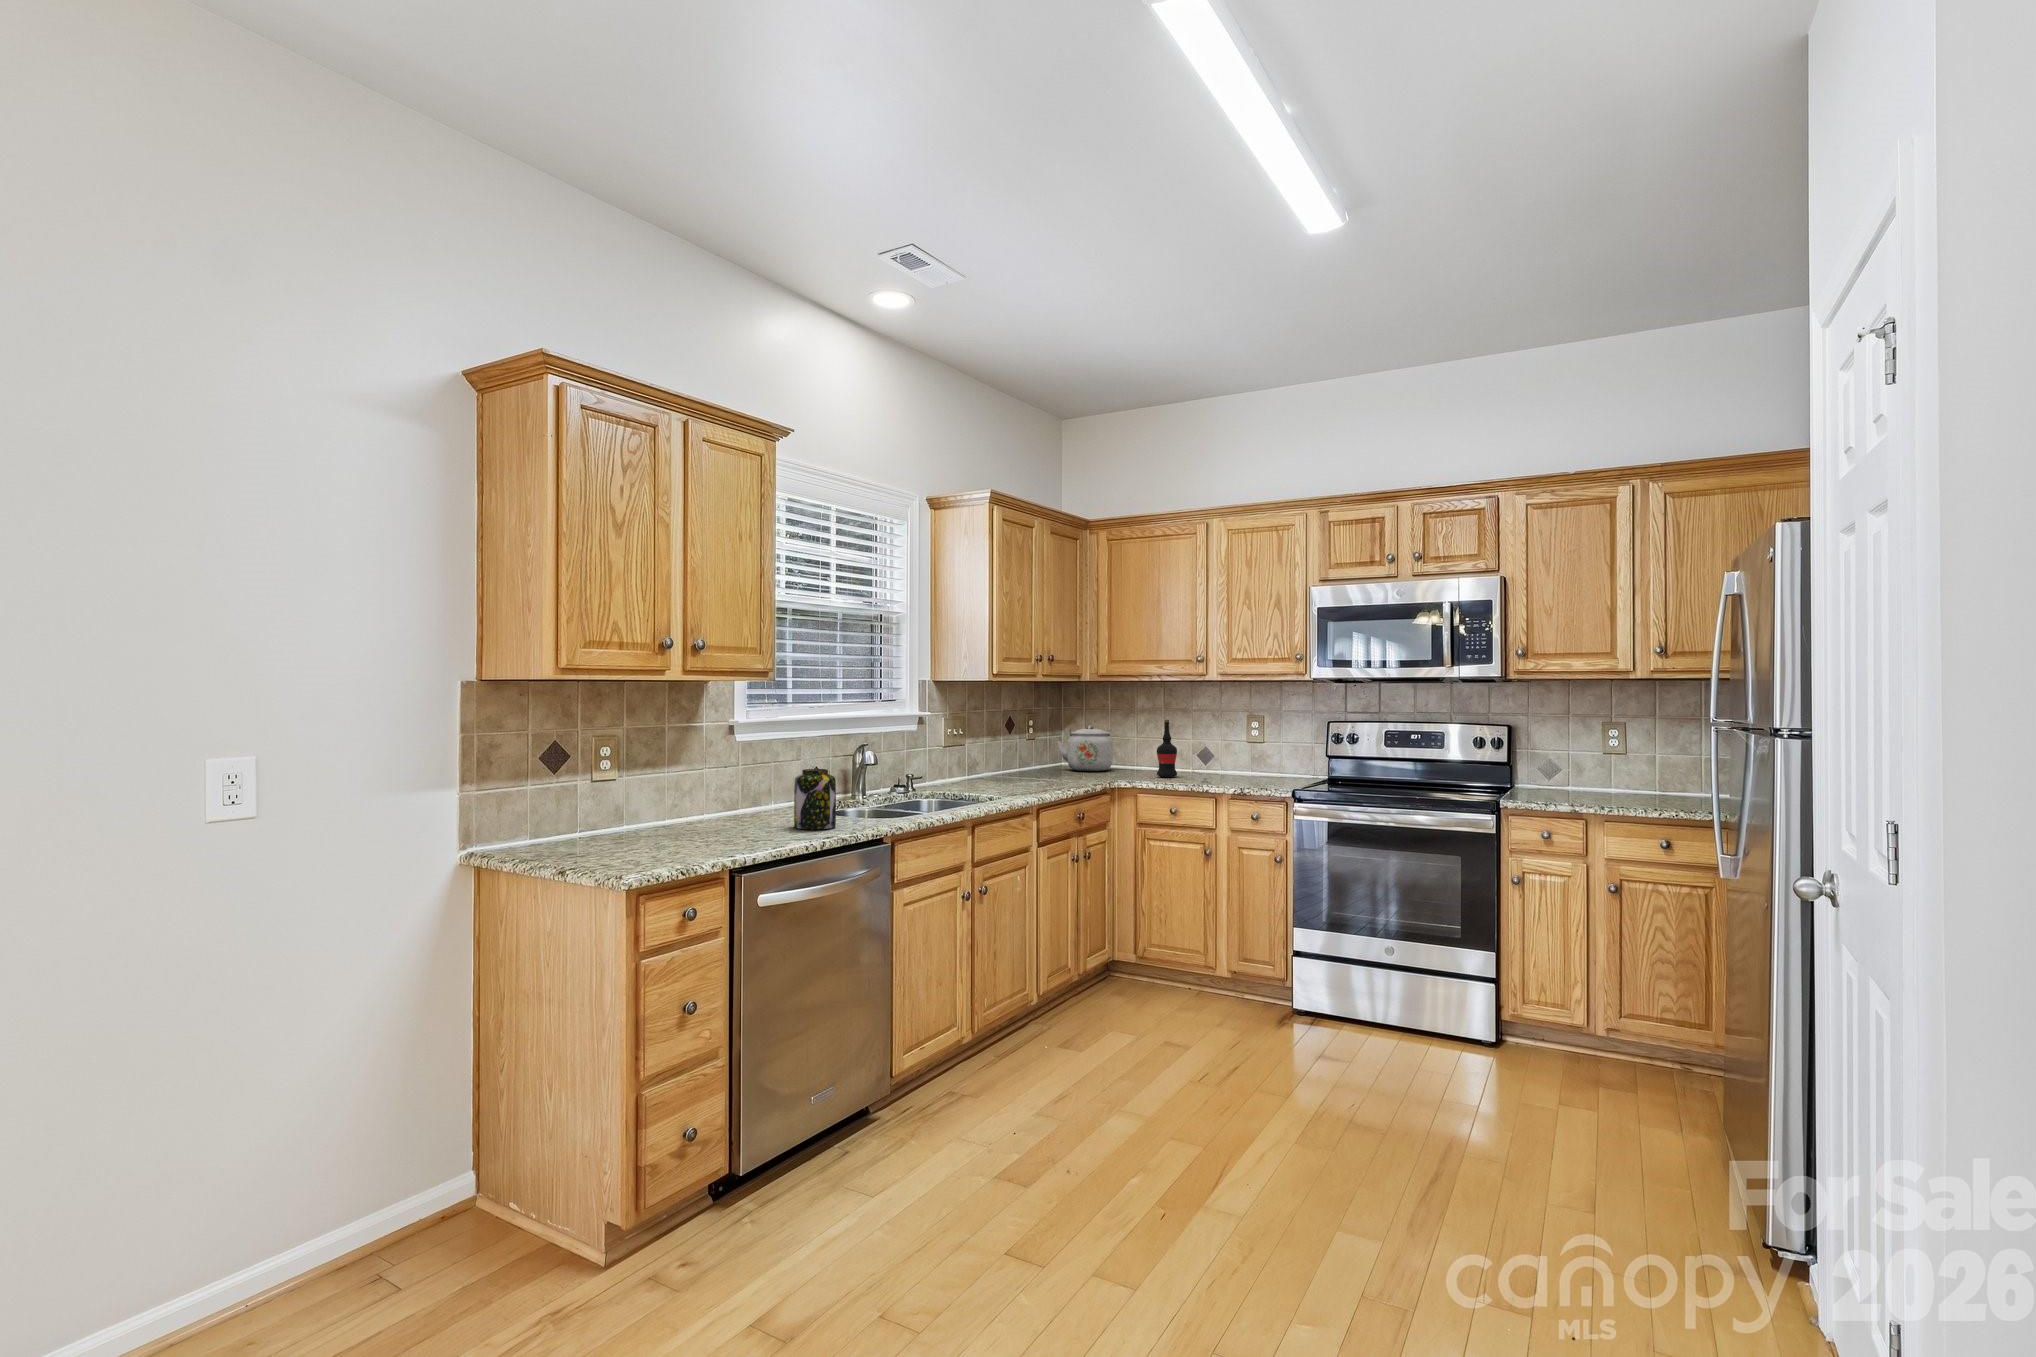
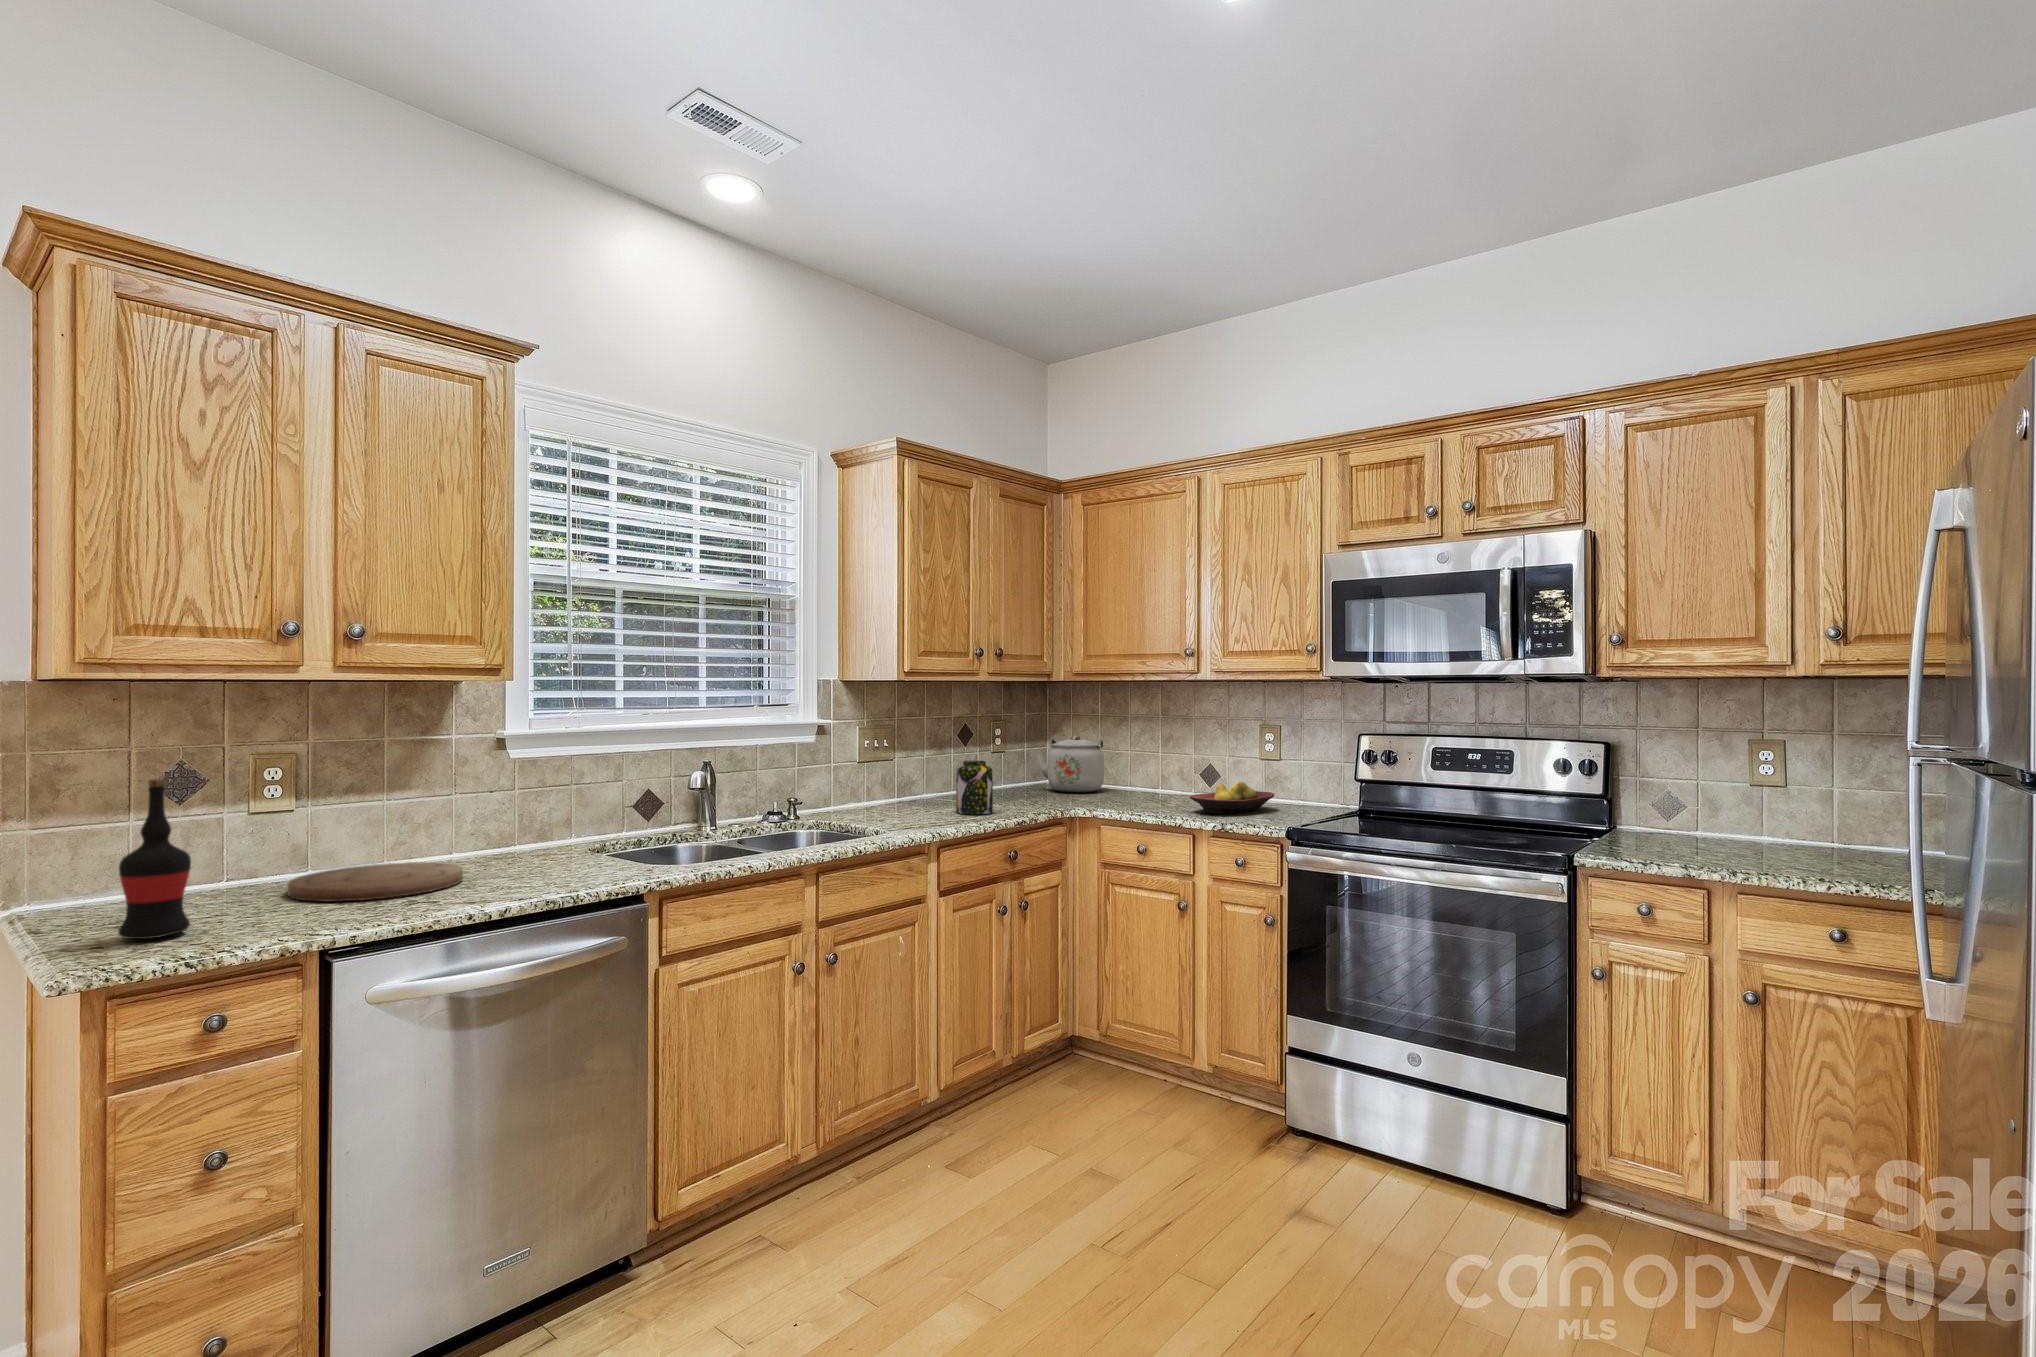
wine bottle: present [1157,719,1177,777] -> present [118,779,191,939]
fruit bowl: none [1200,759,1261,783] -> present [1190,782,1275,814]
jar: present [794,769,836,829] -> present [956,760,993,814]
cutting board: none [636,820,752,845] -> present [288,862,463,902]

